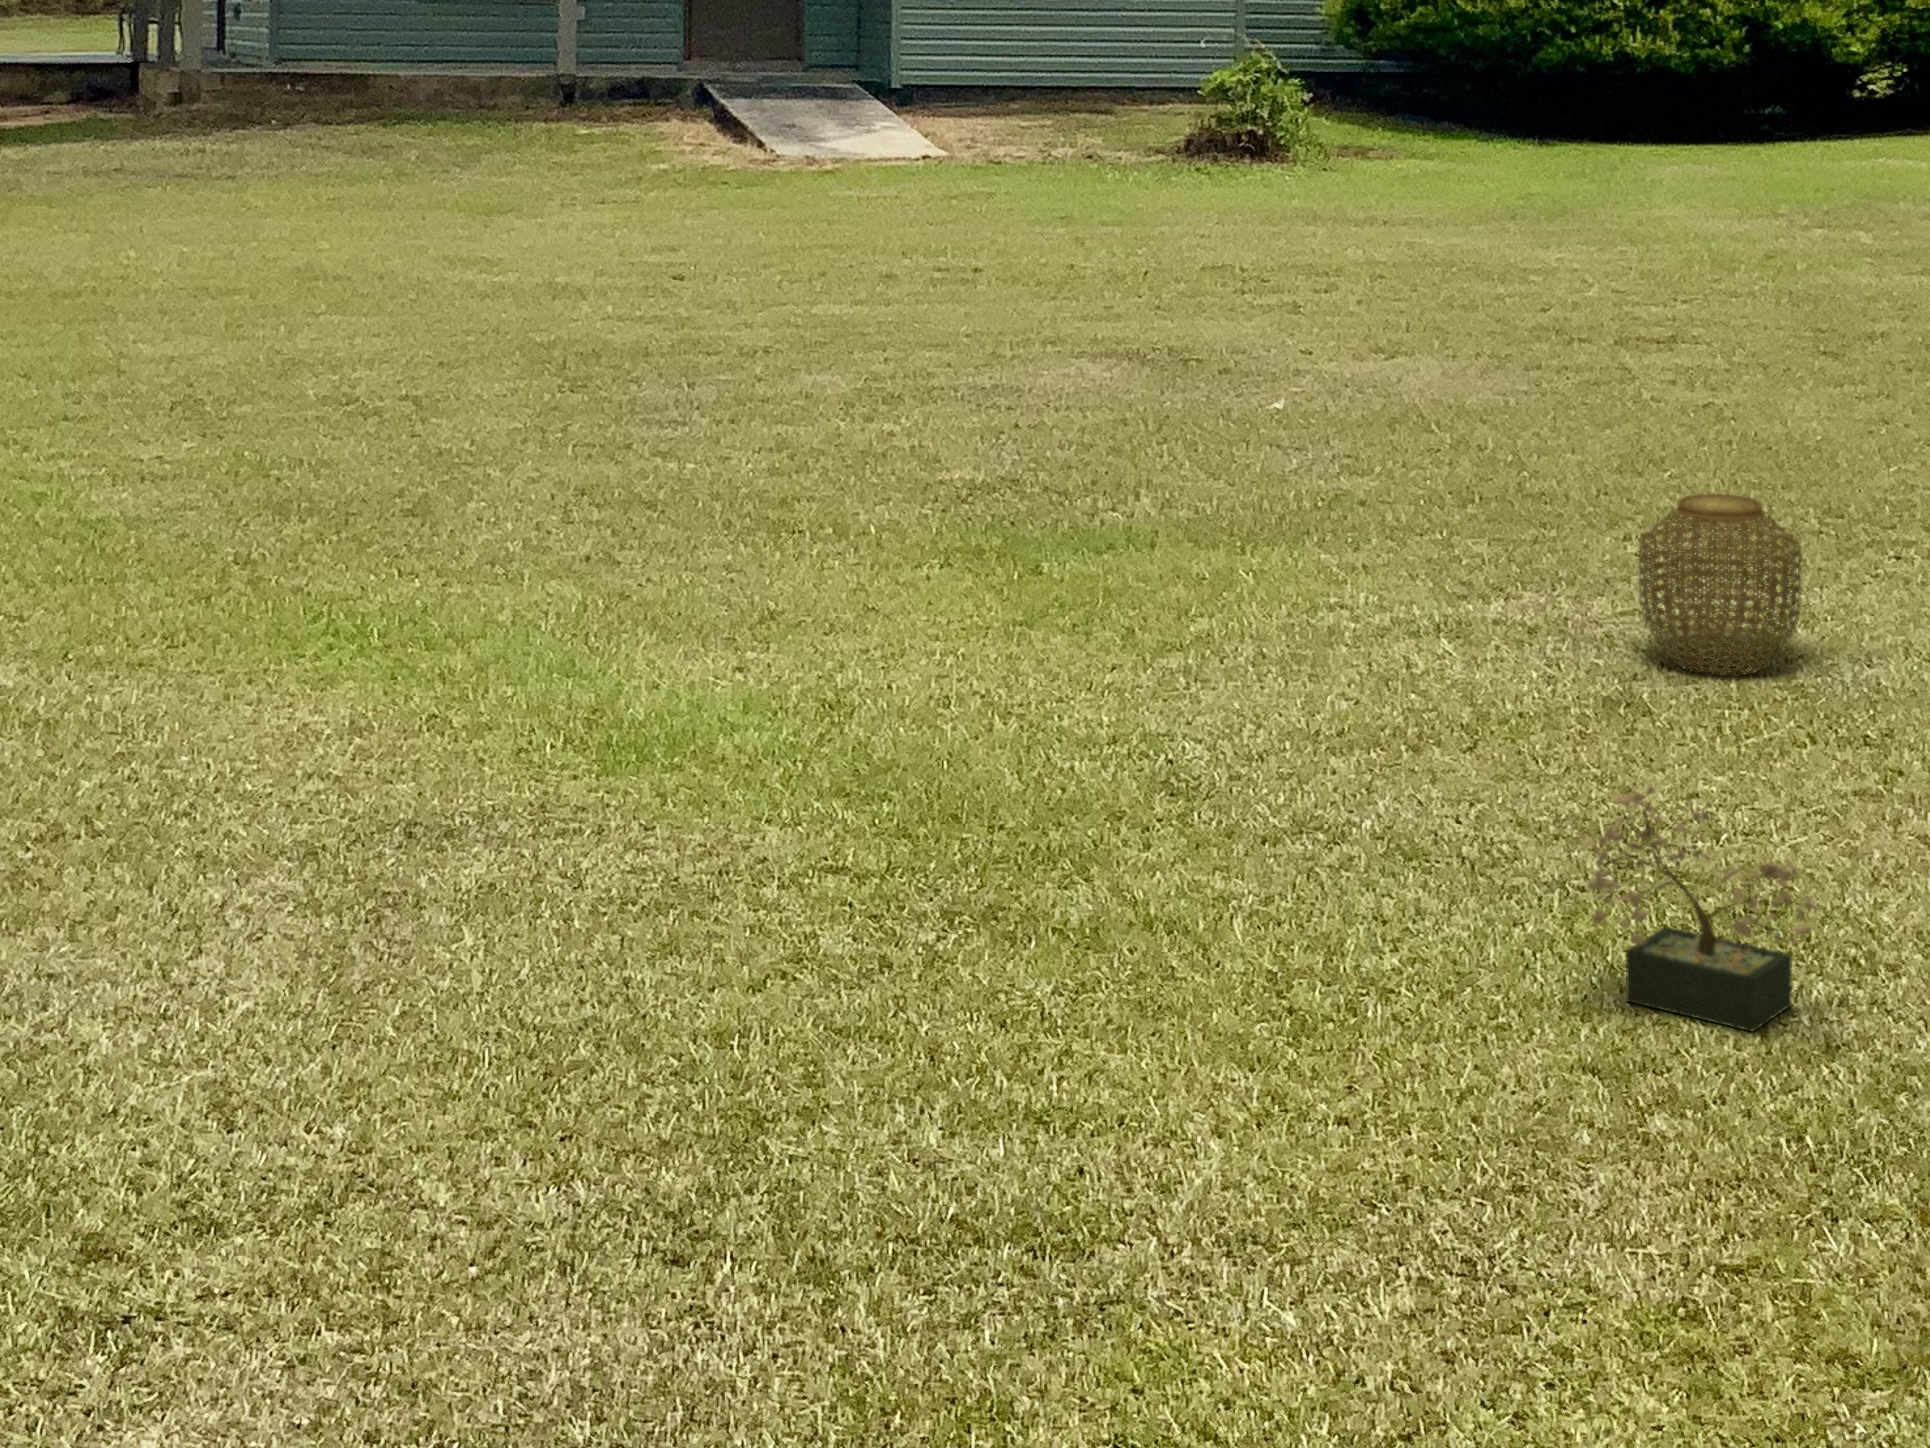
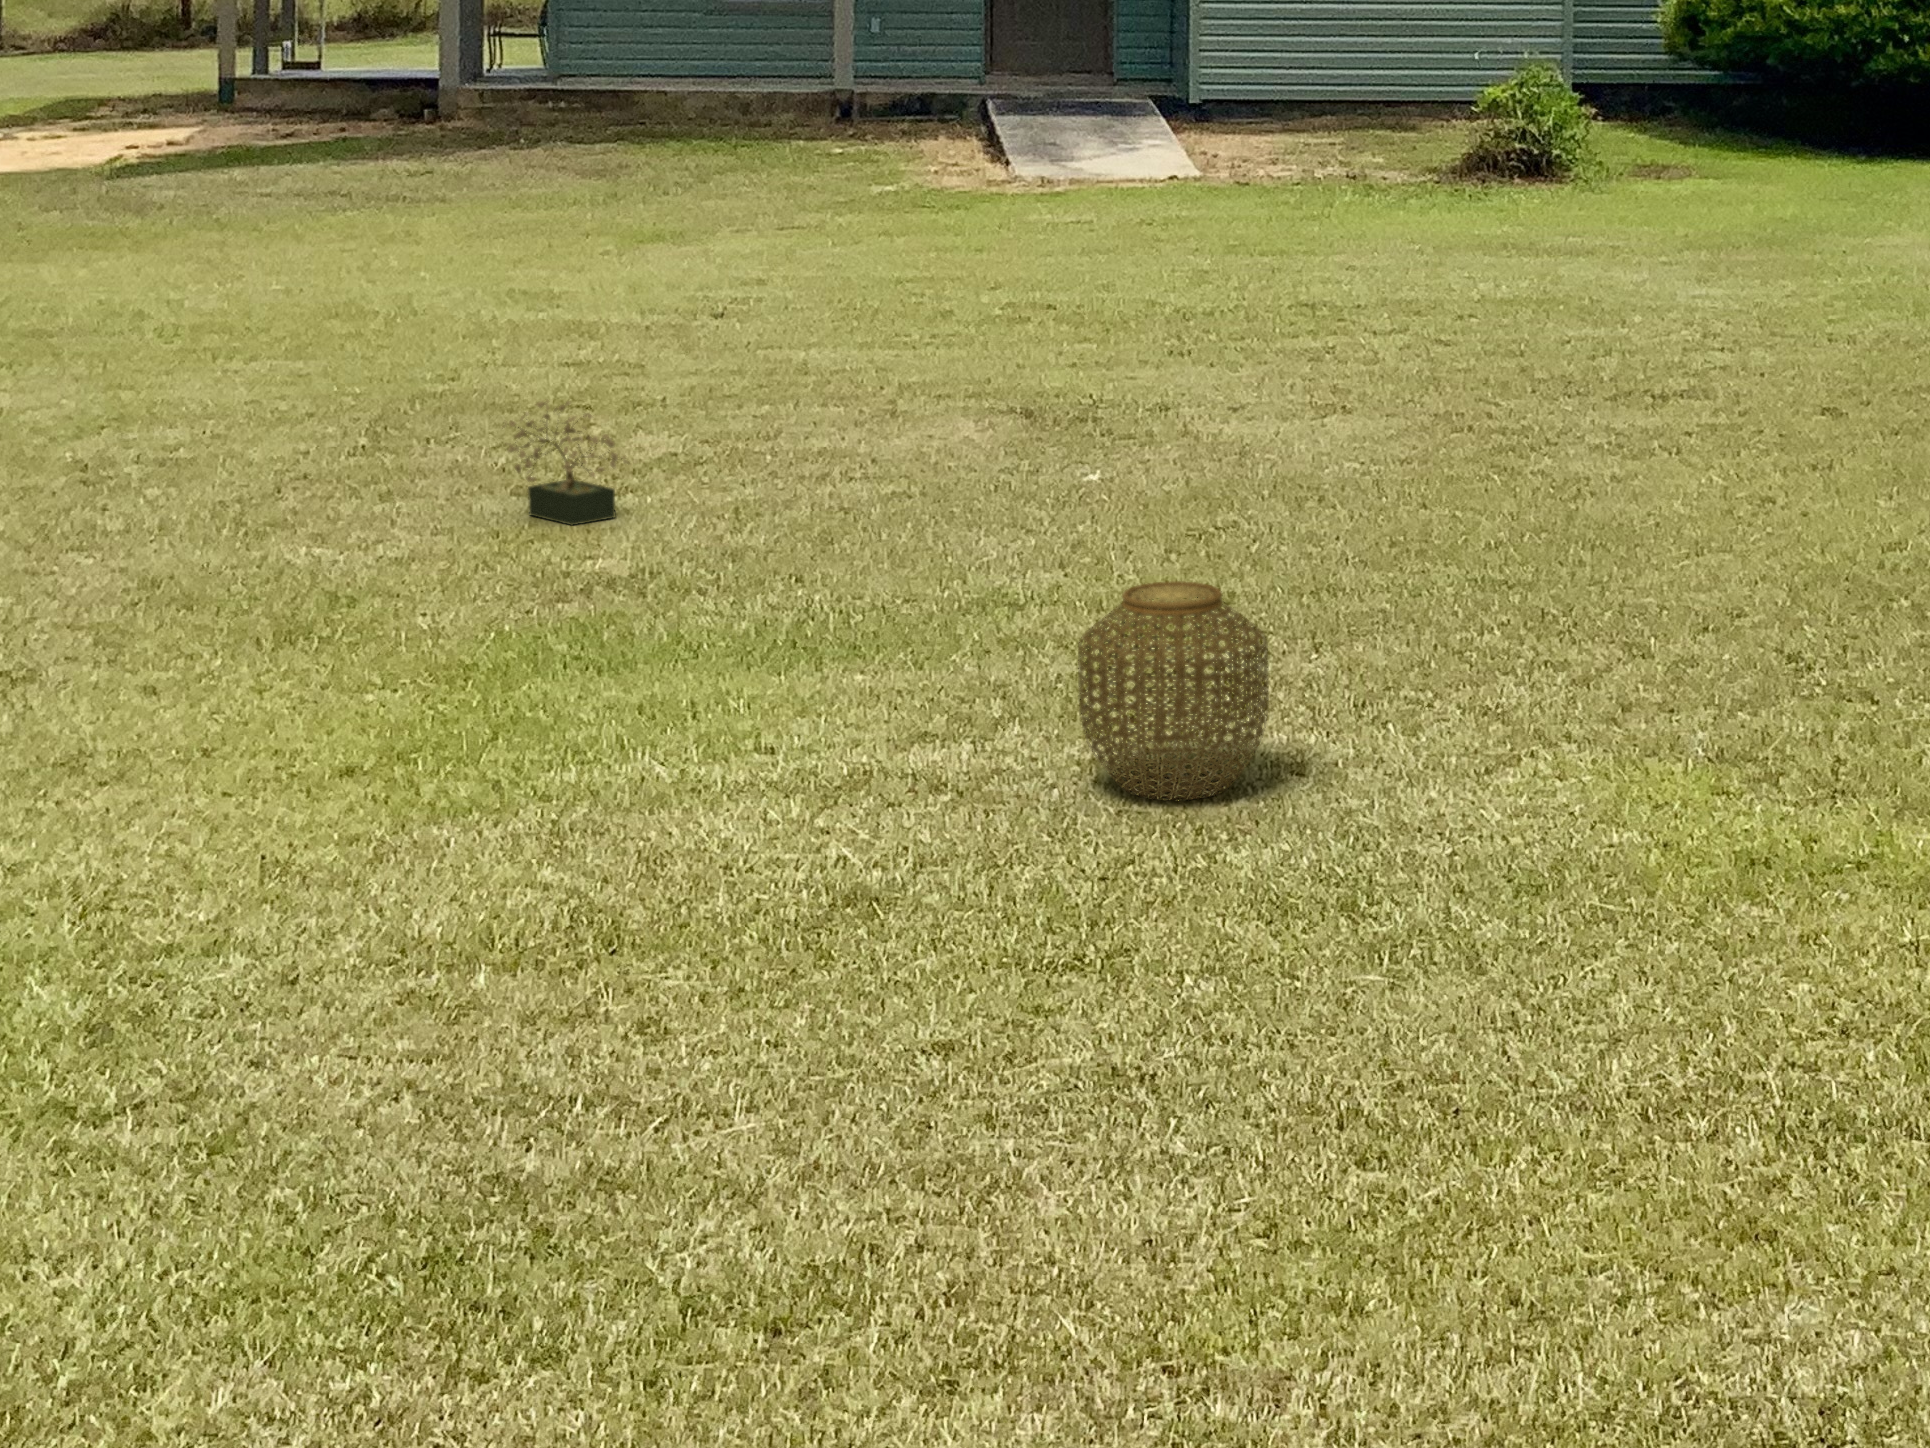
decorative plant: present [1580,787,1820,1031] -> present [507,401,628,525]

